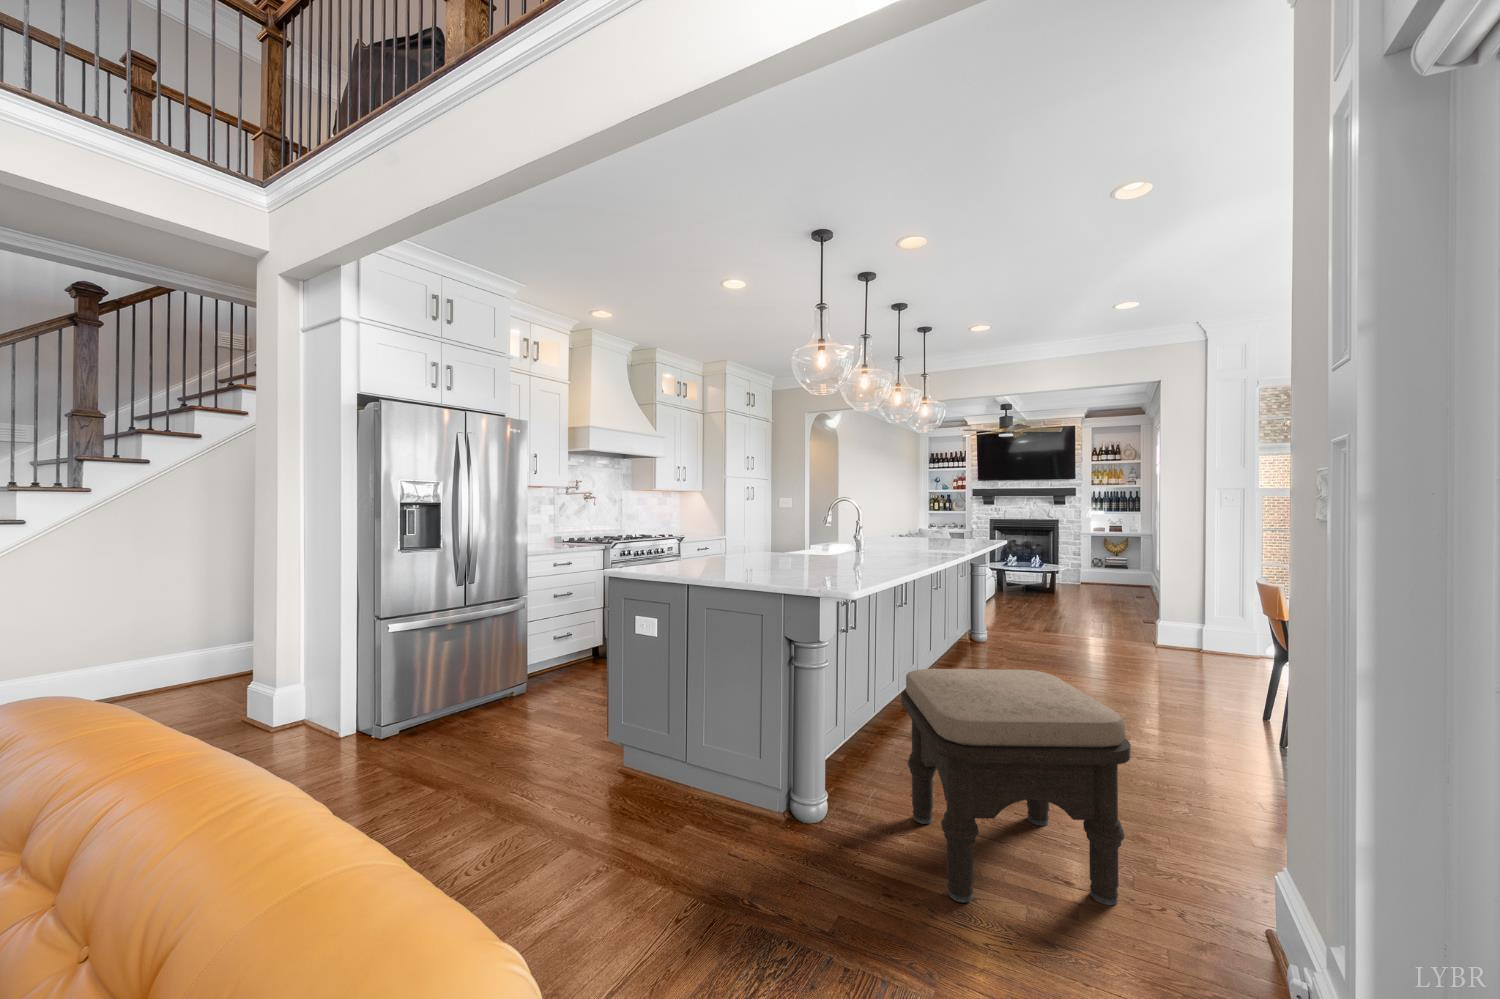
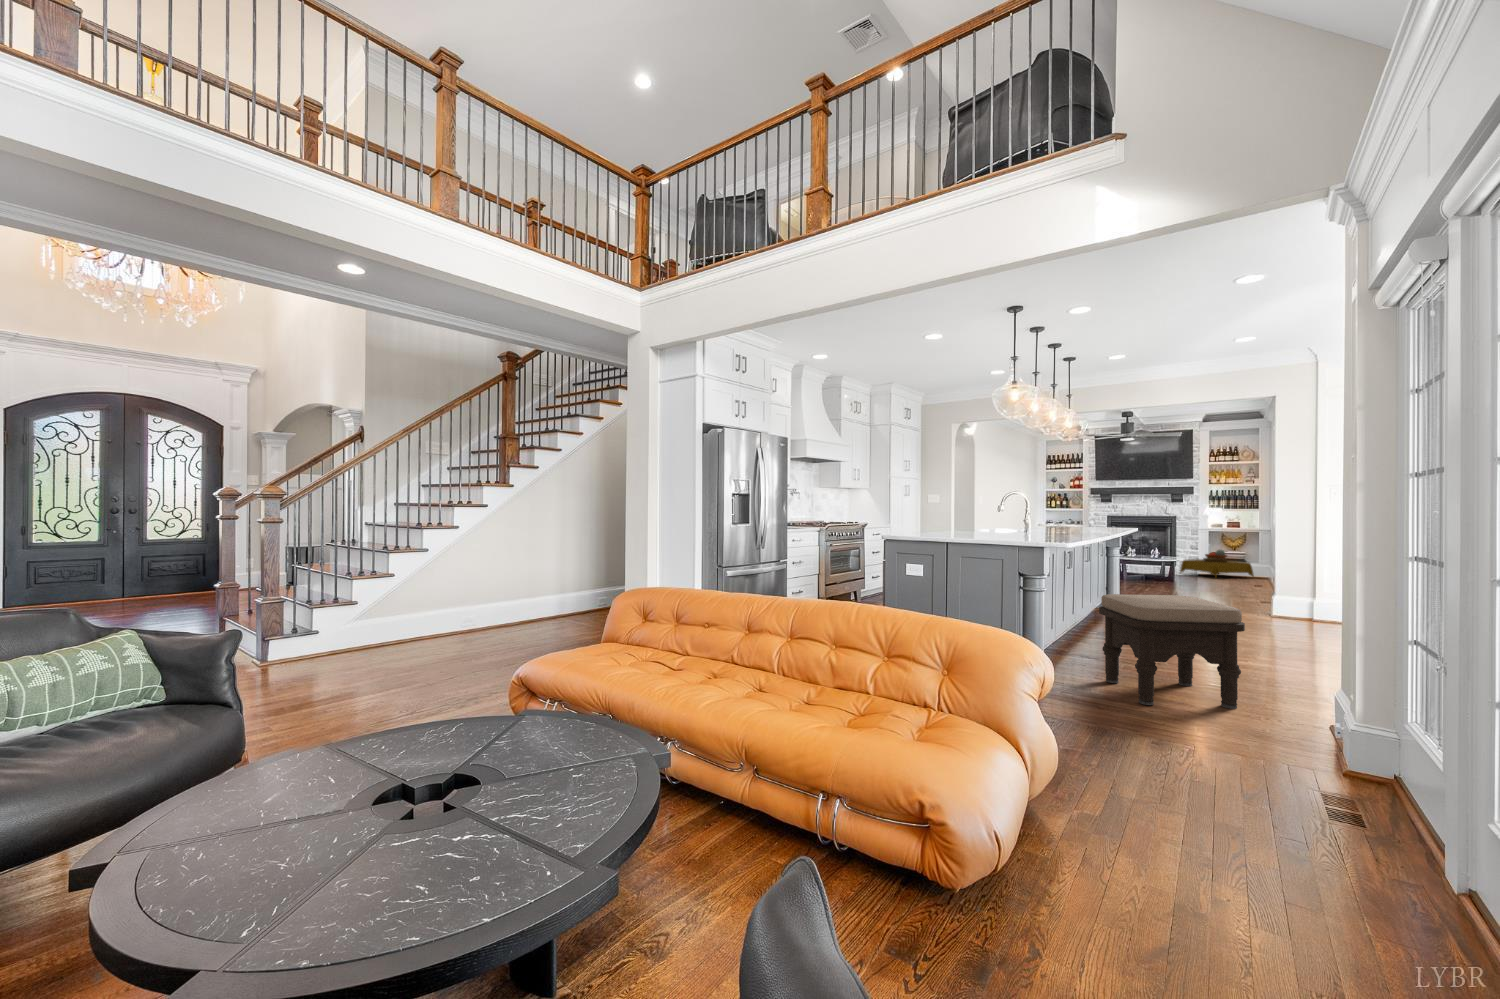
side table: none [1062,556,1137,590] -> present [1180,550,1254,578]

